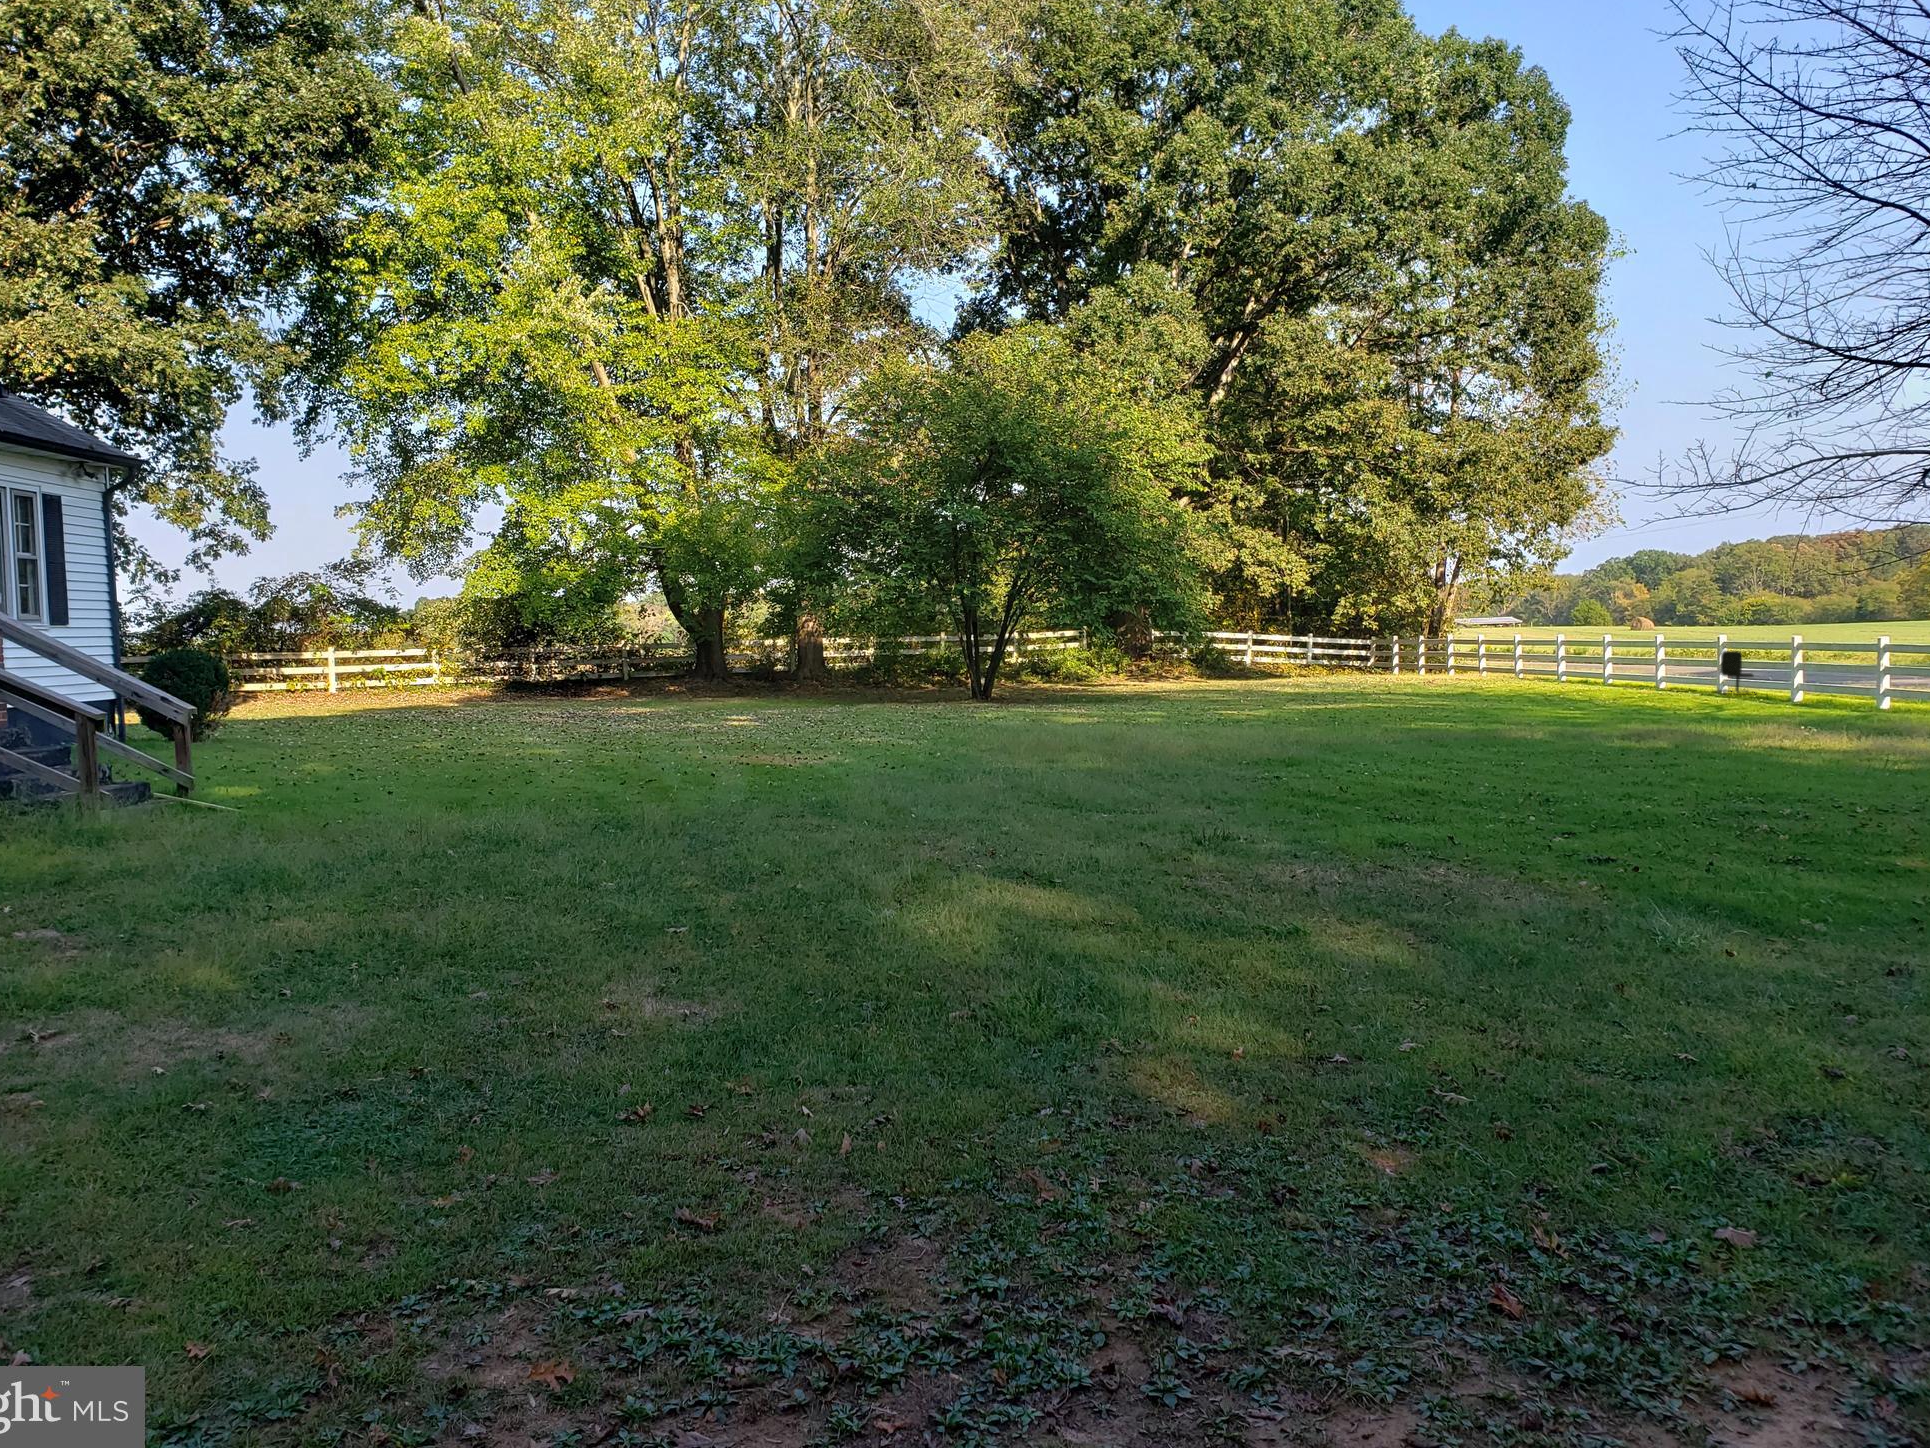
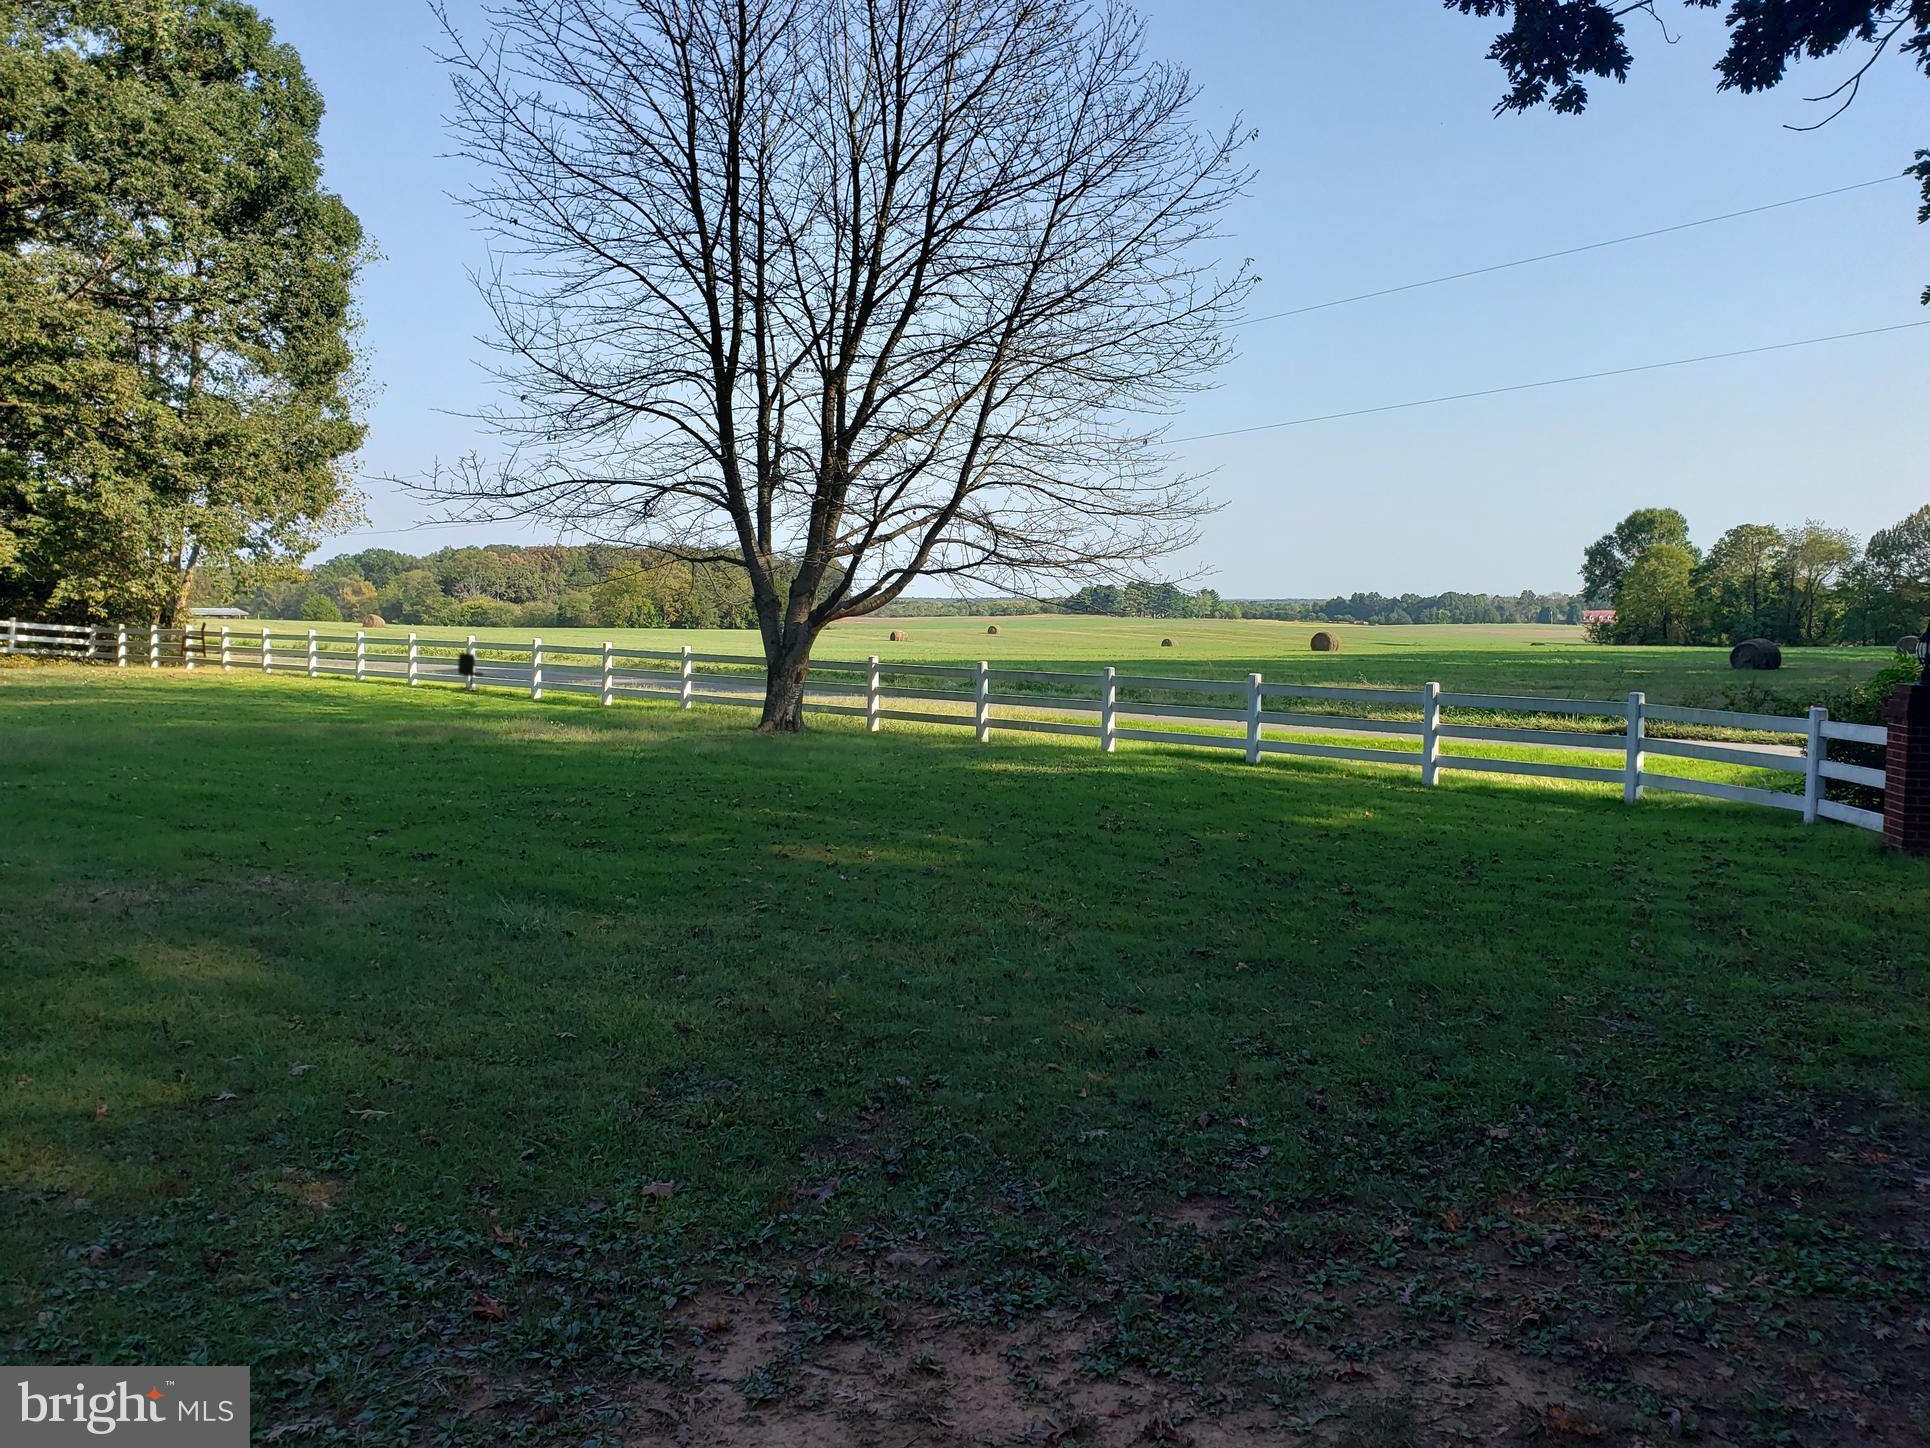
bench: none [1439,631,1462,664] -> present [180,622,206,658]

